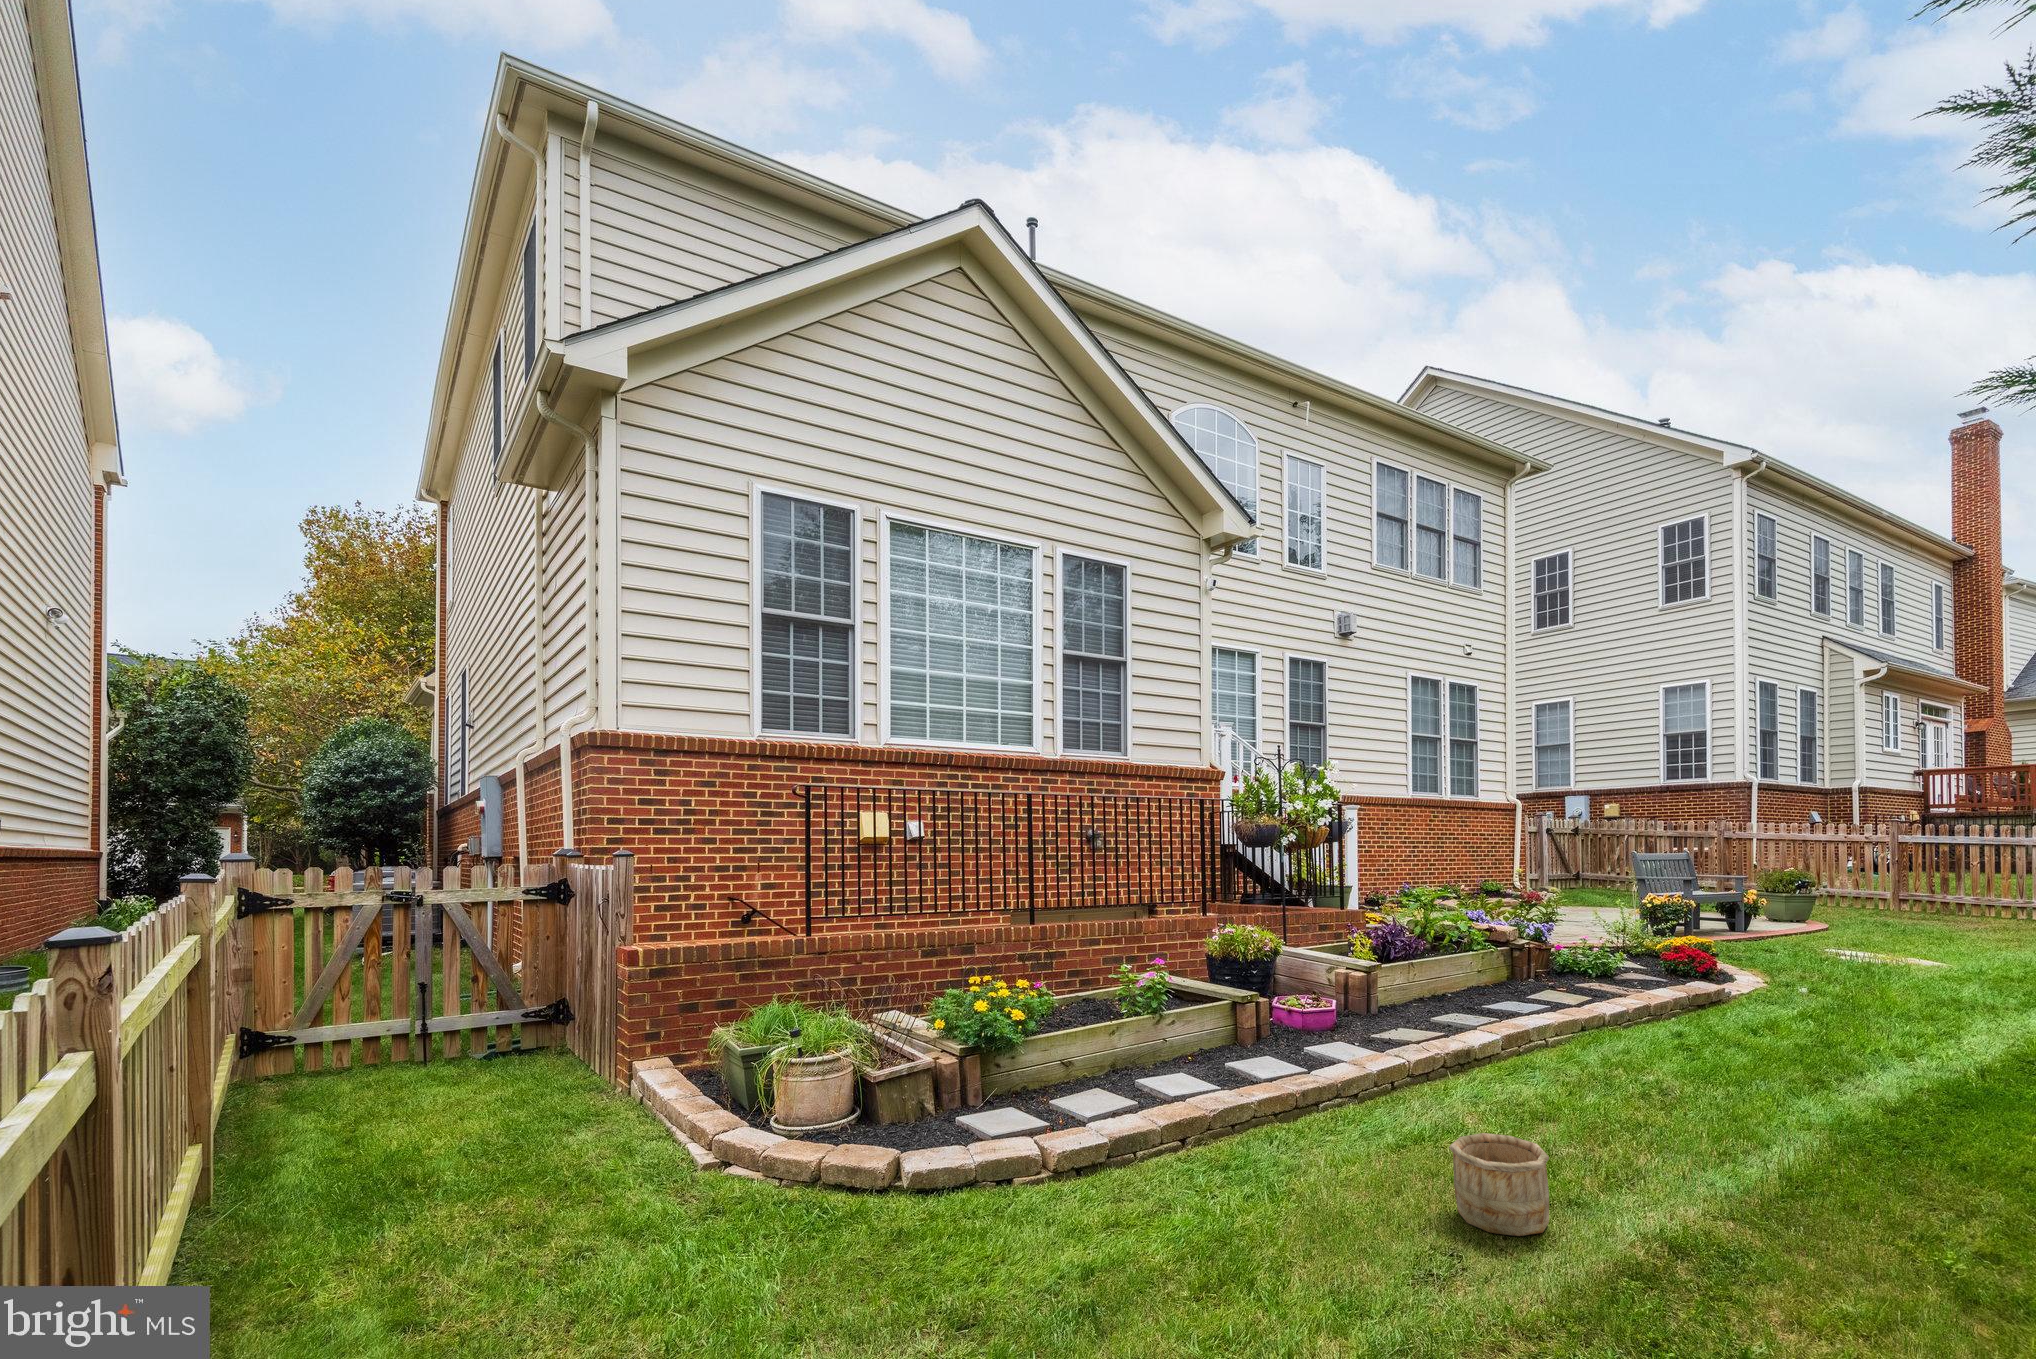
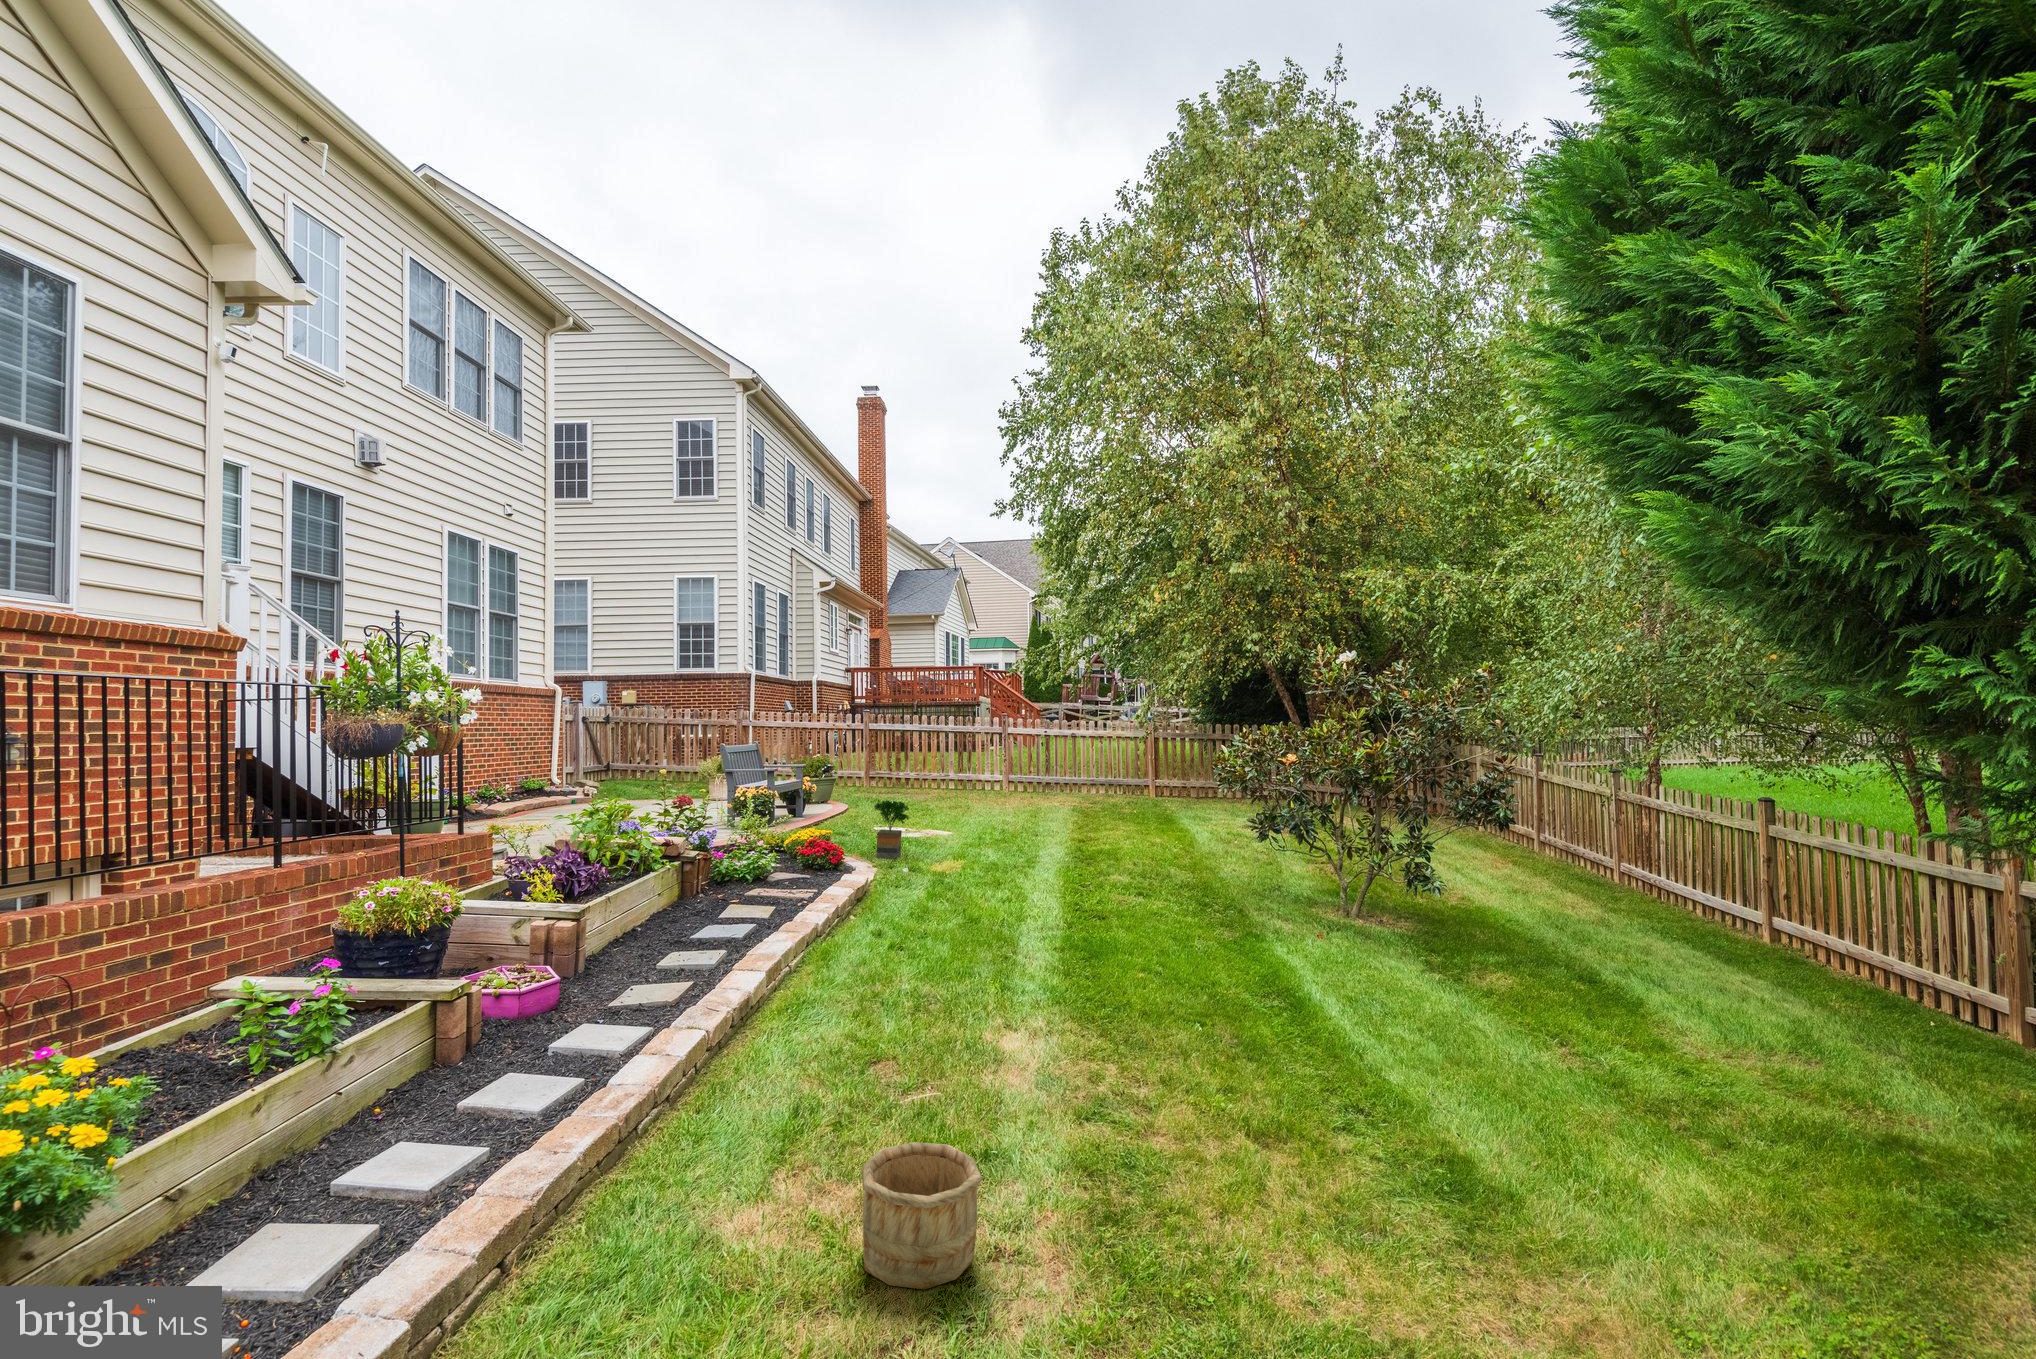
potted tree: none [1787,913,1837,979] -> present [875,800,909,859]

